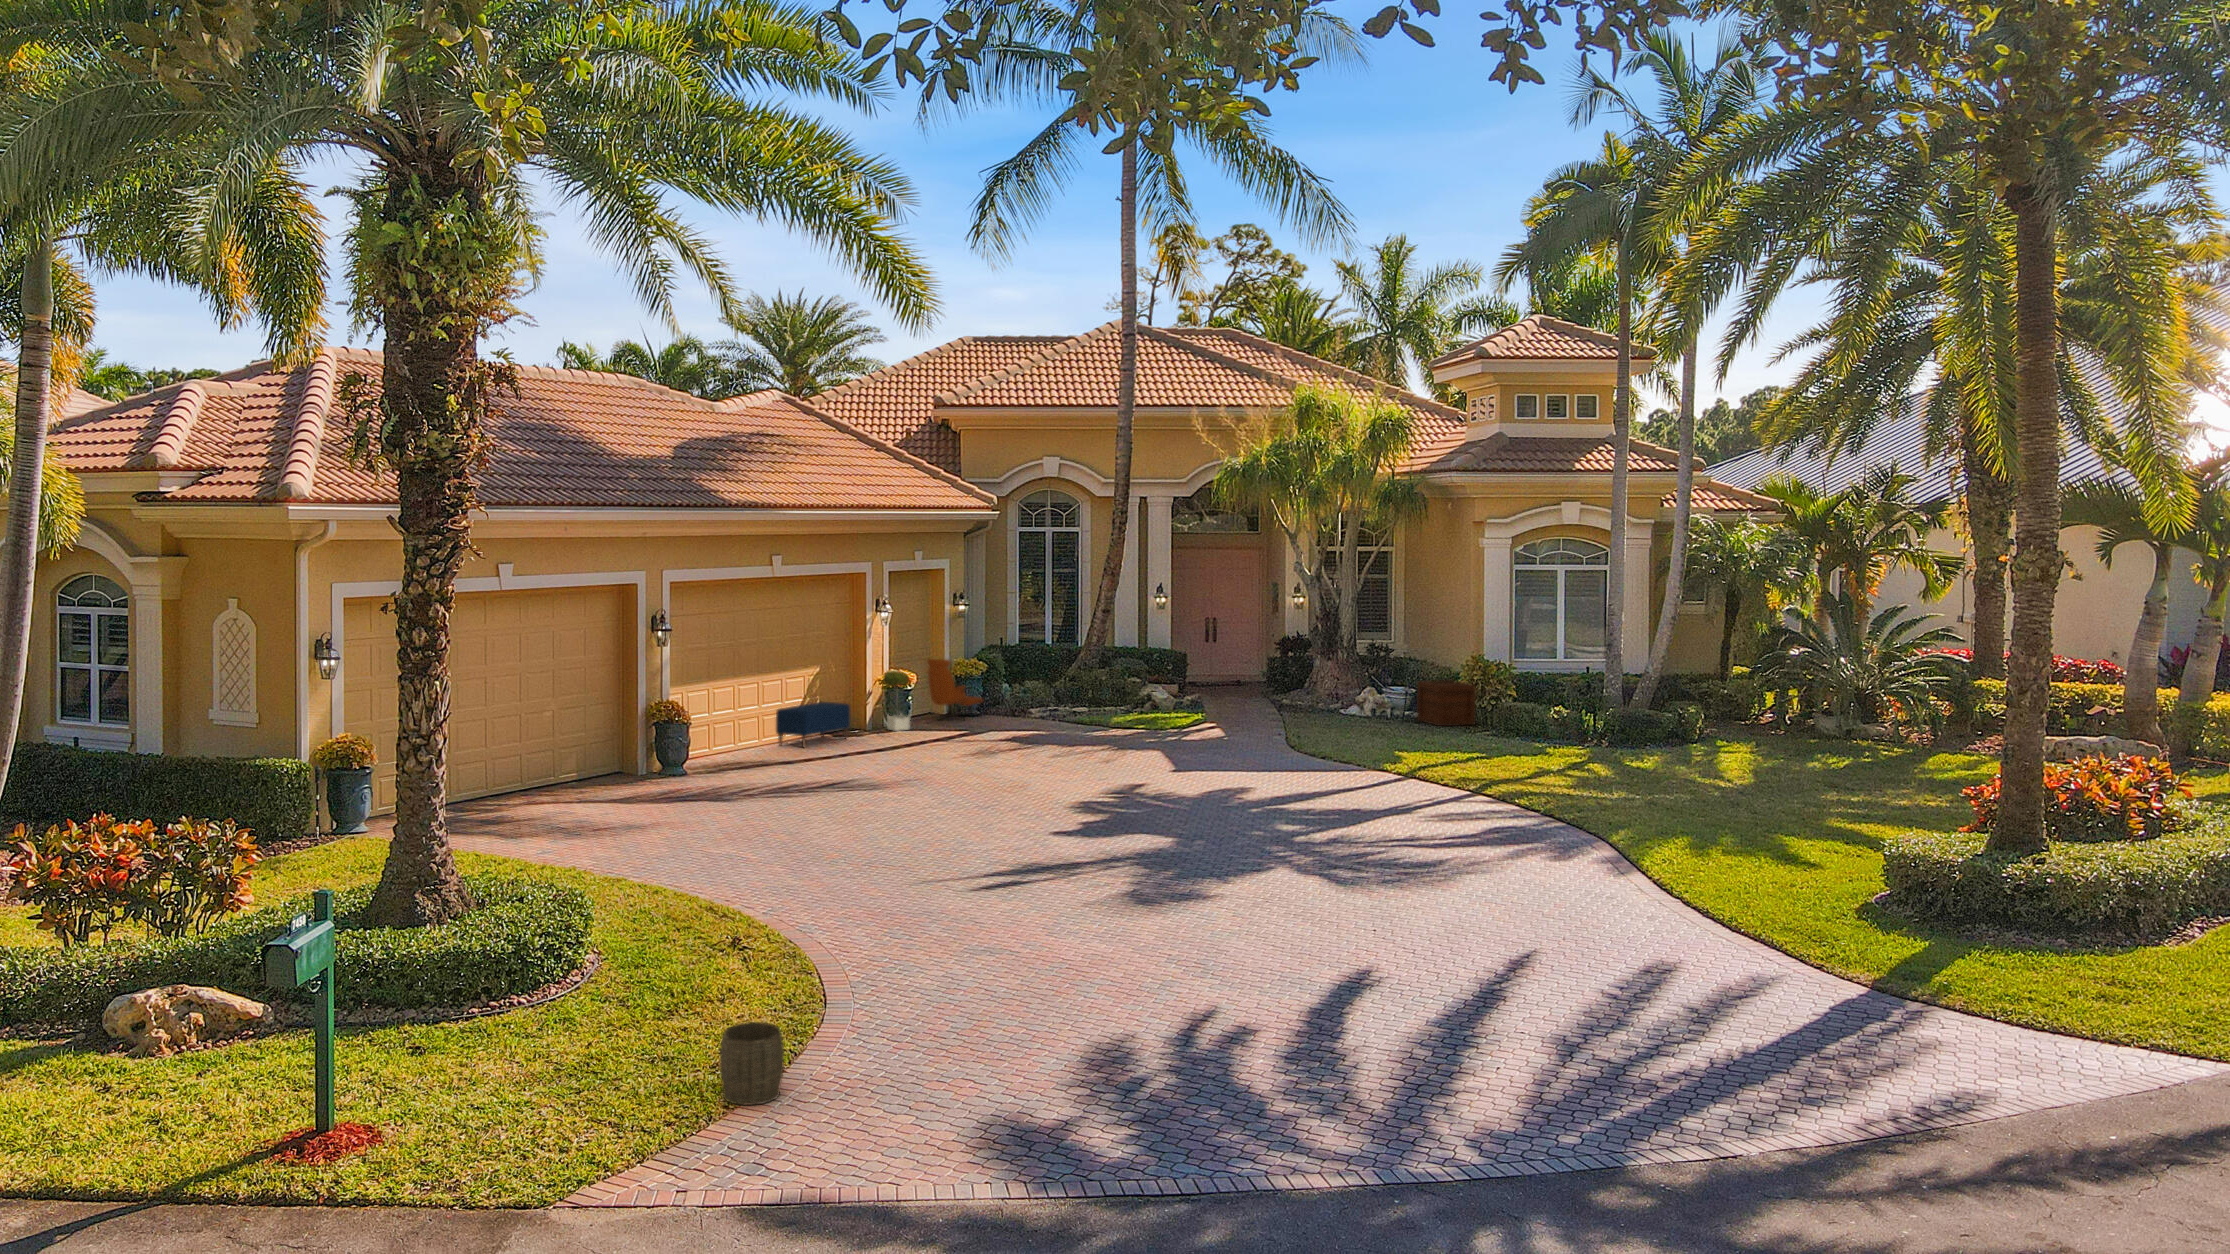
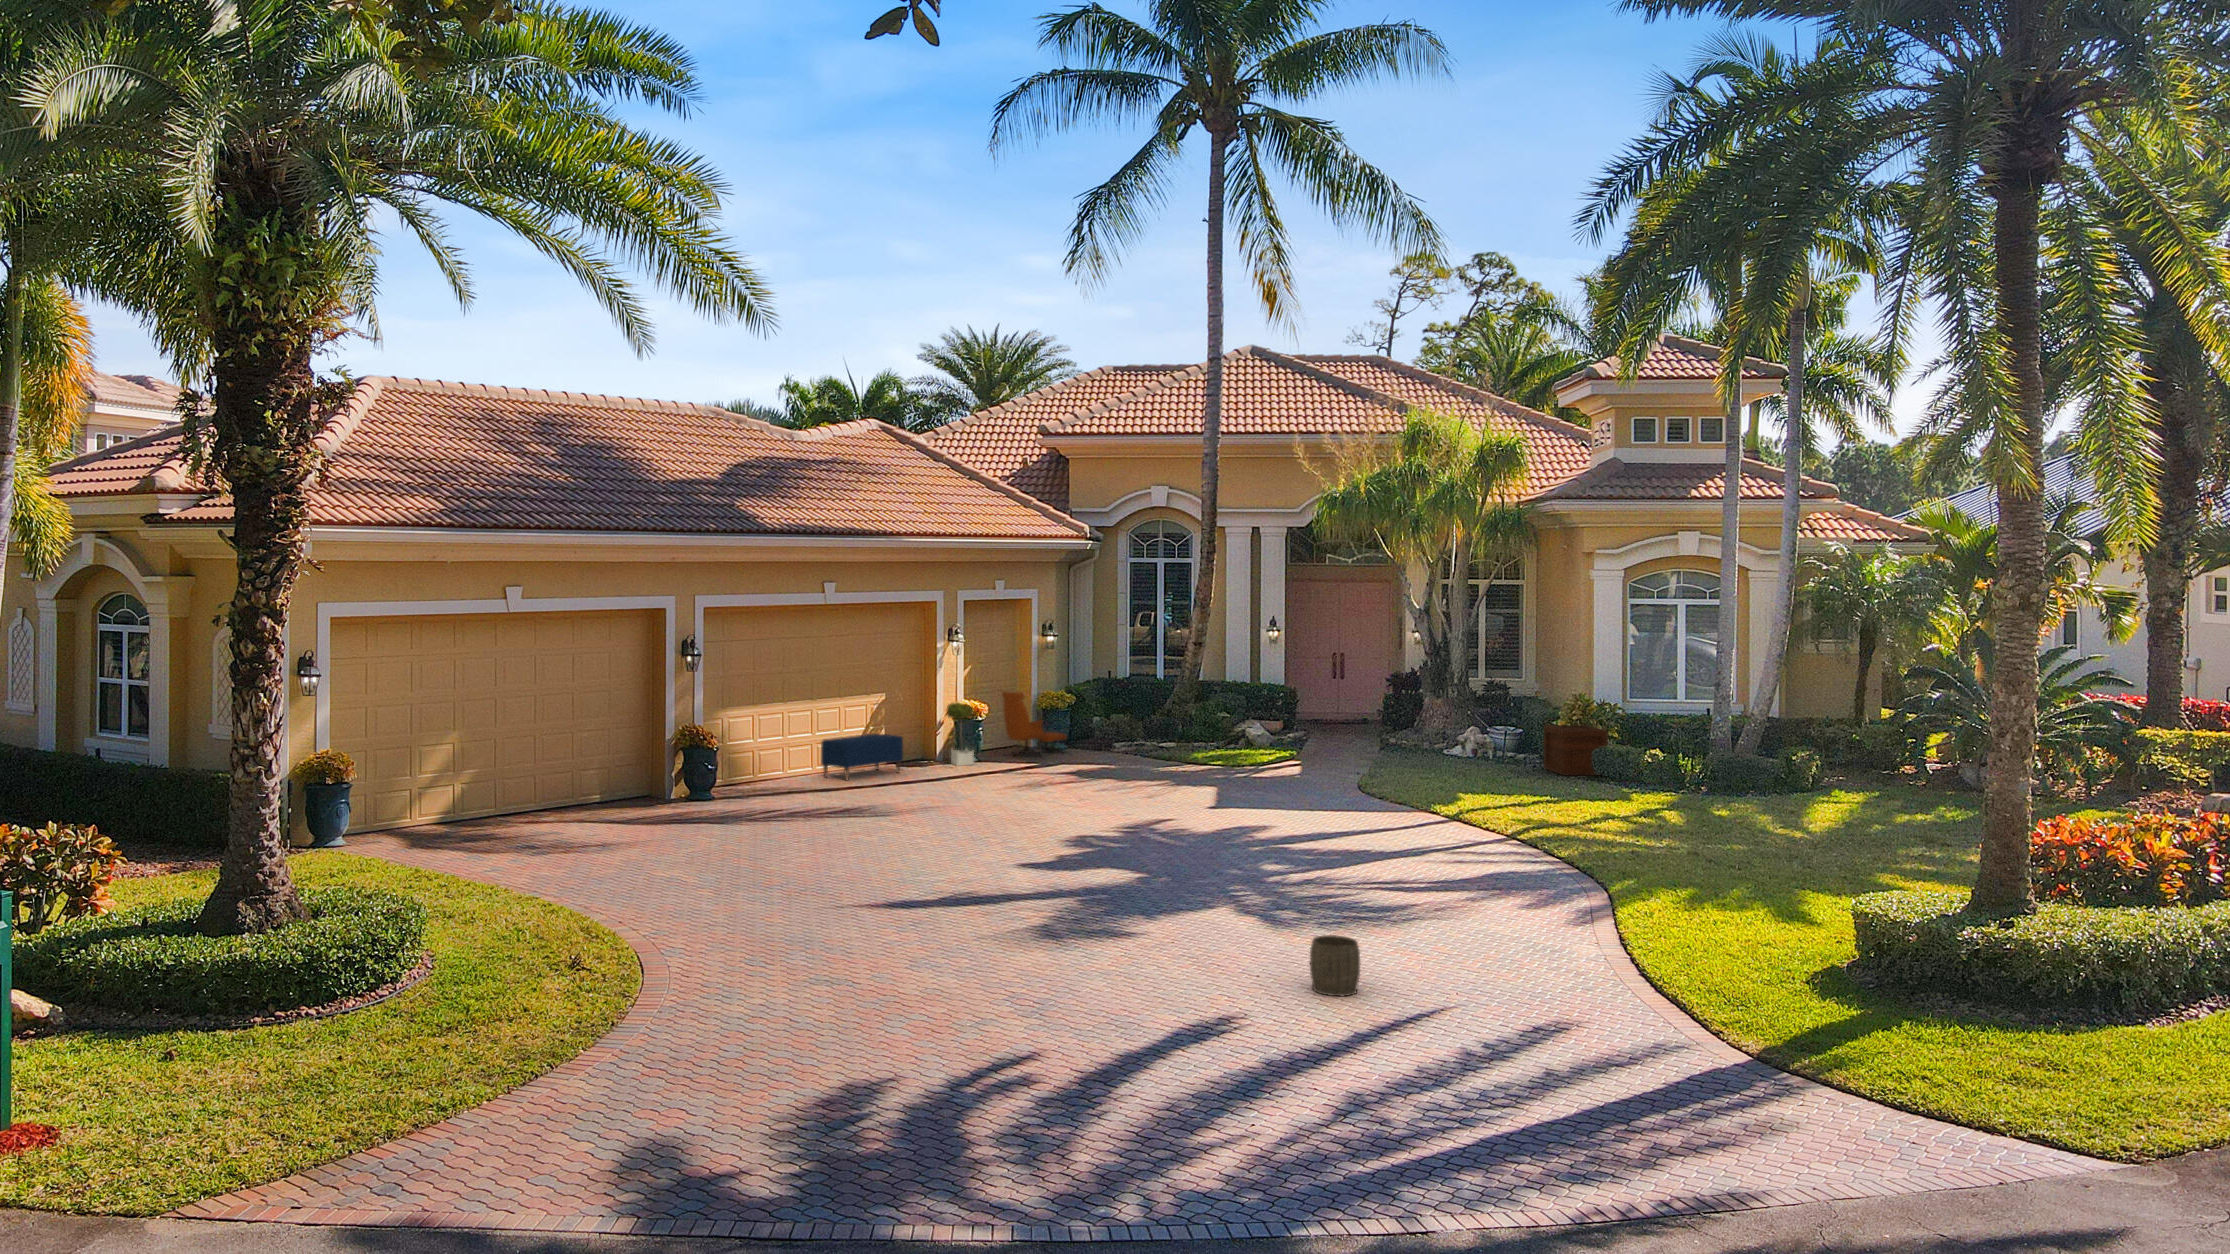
woven basket: present [720,1022,784,1105] -> present [1310,935,1360,996]

